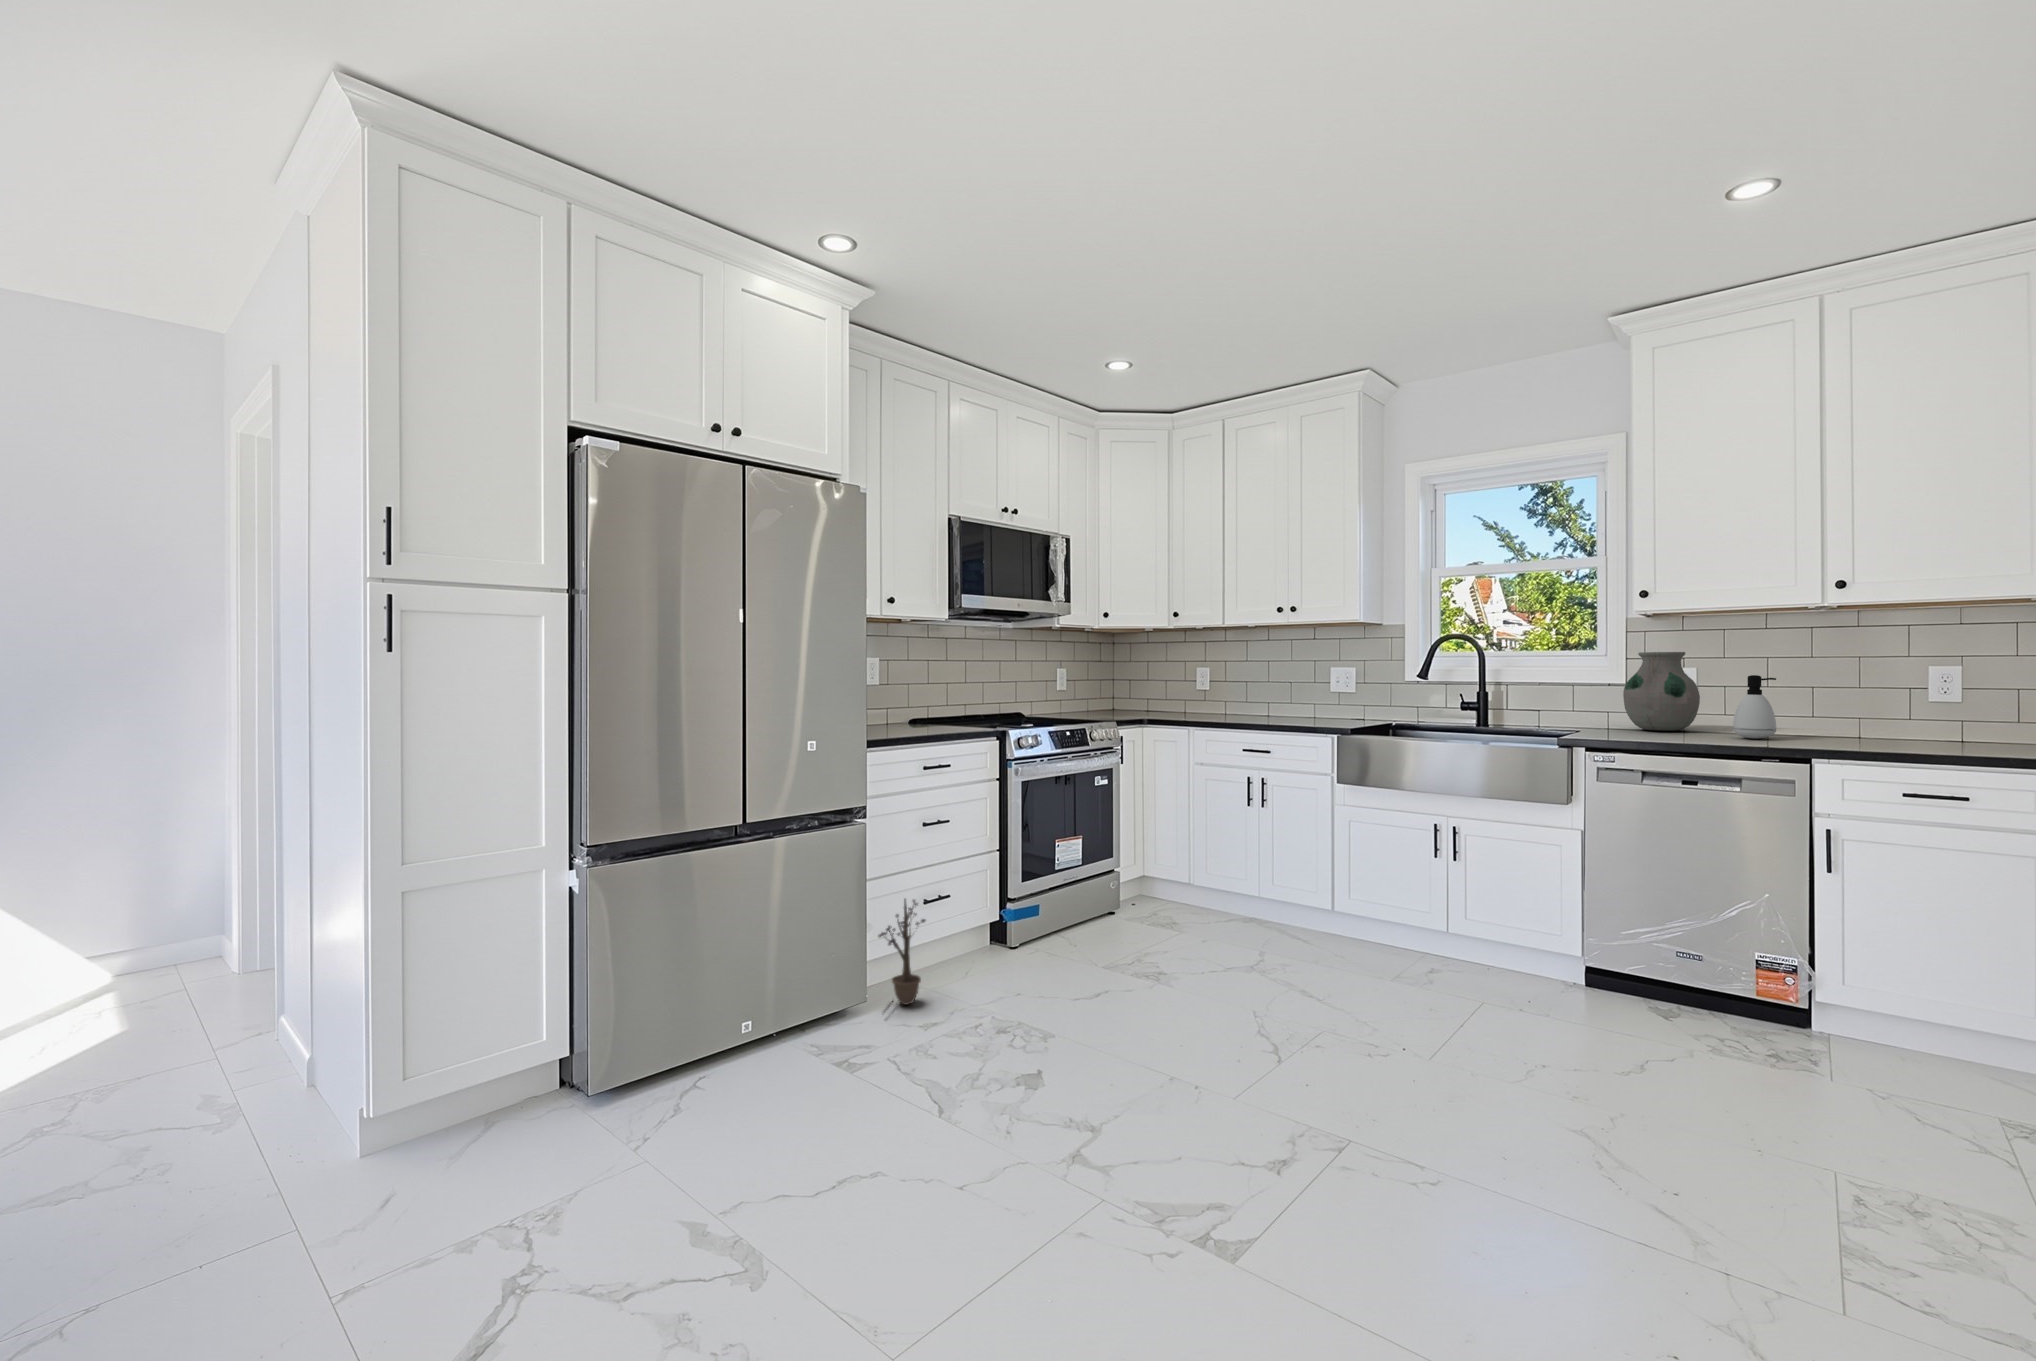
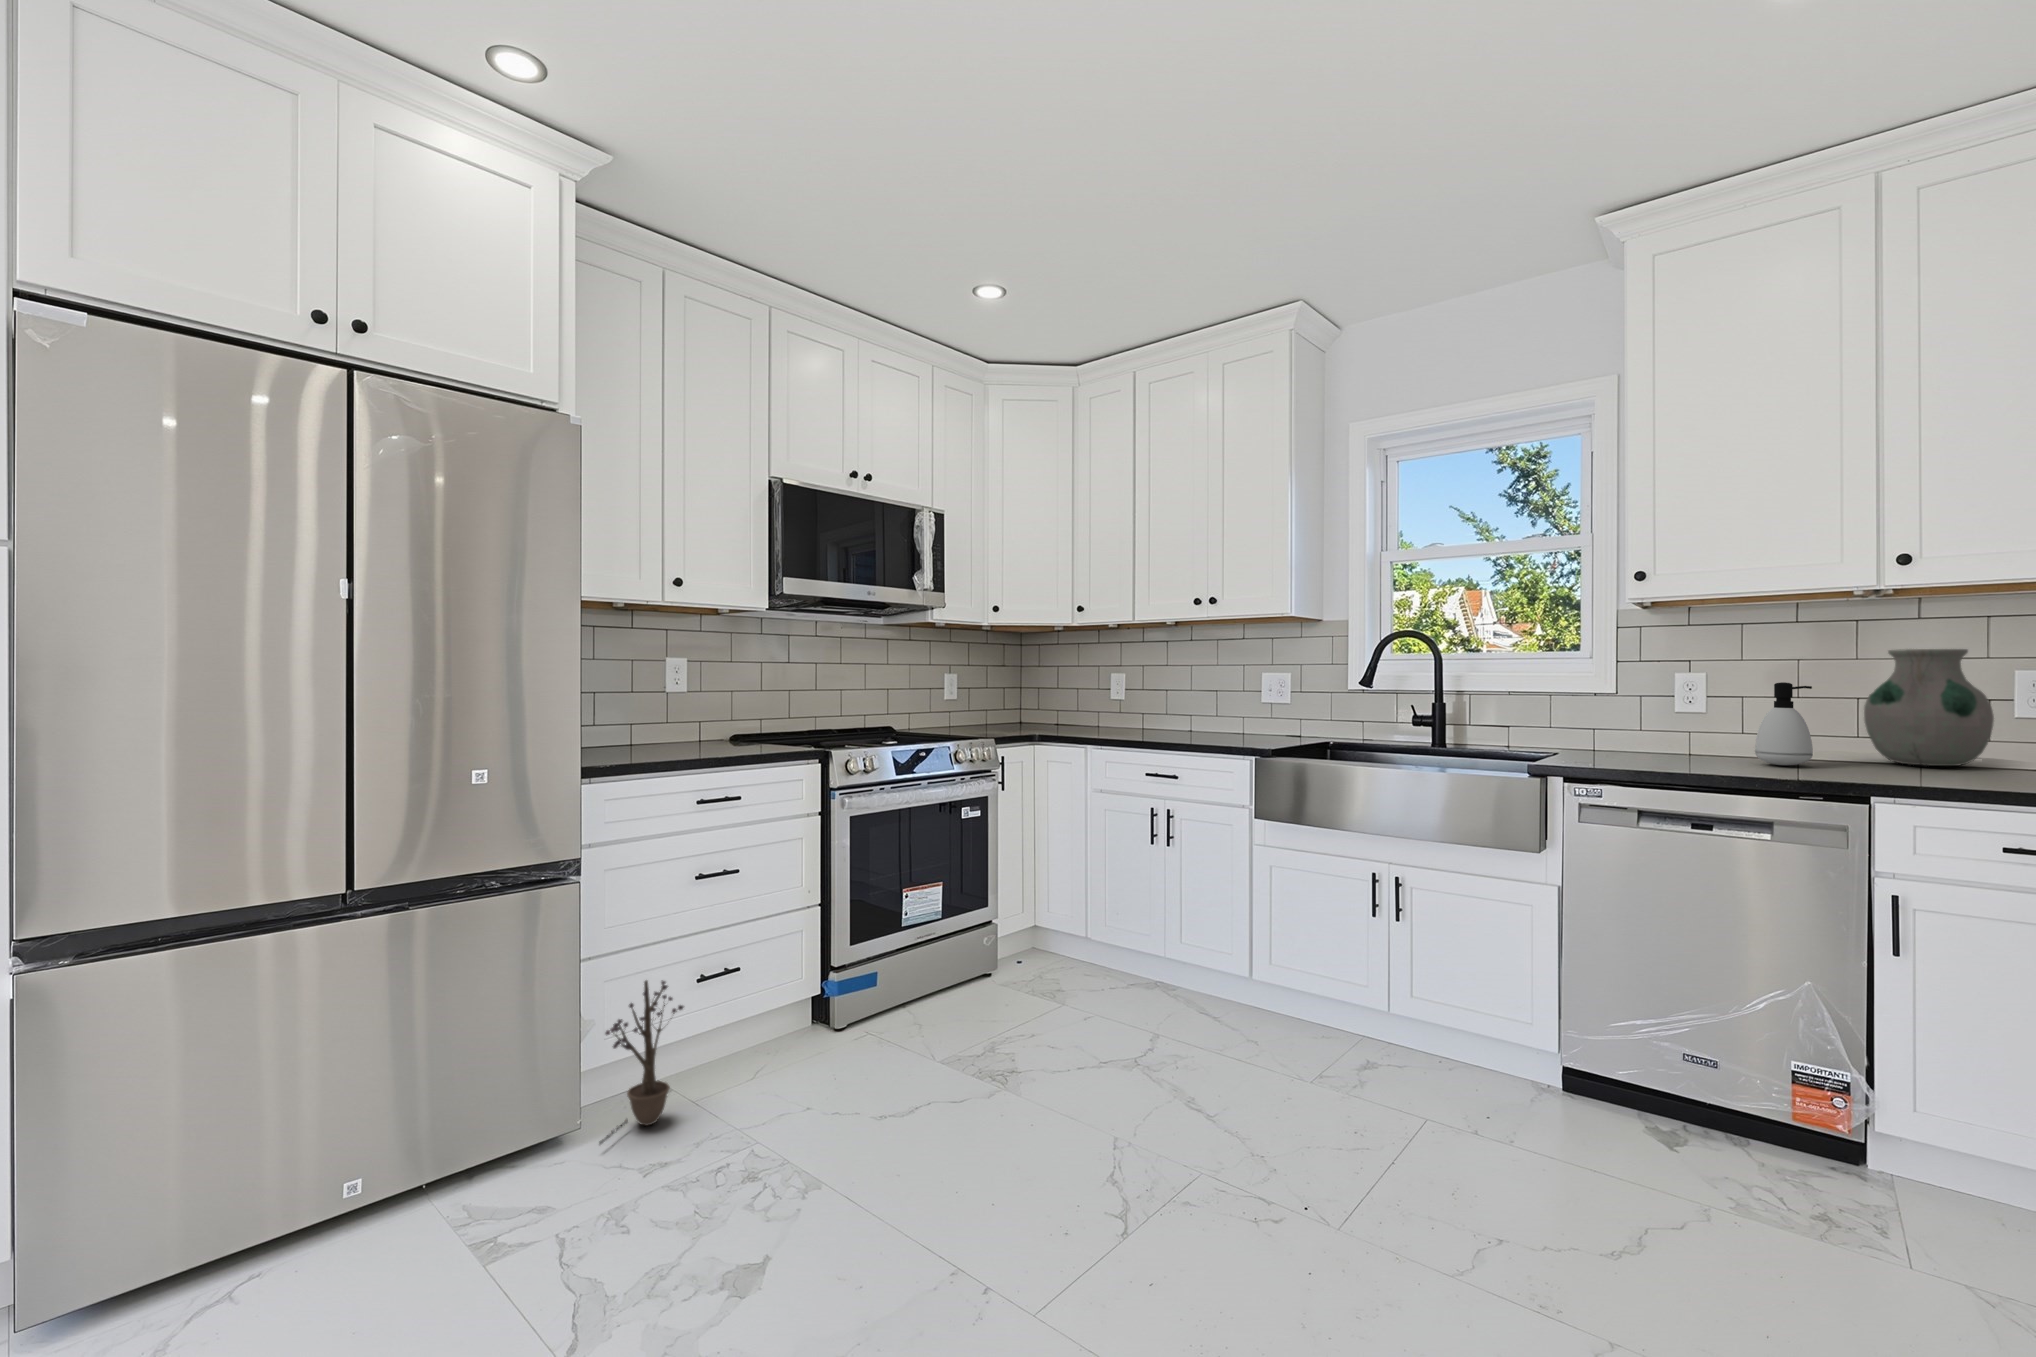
vase: present [1623,652,1700,731] -> present [1864,649,1994,766]

